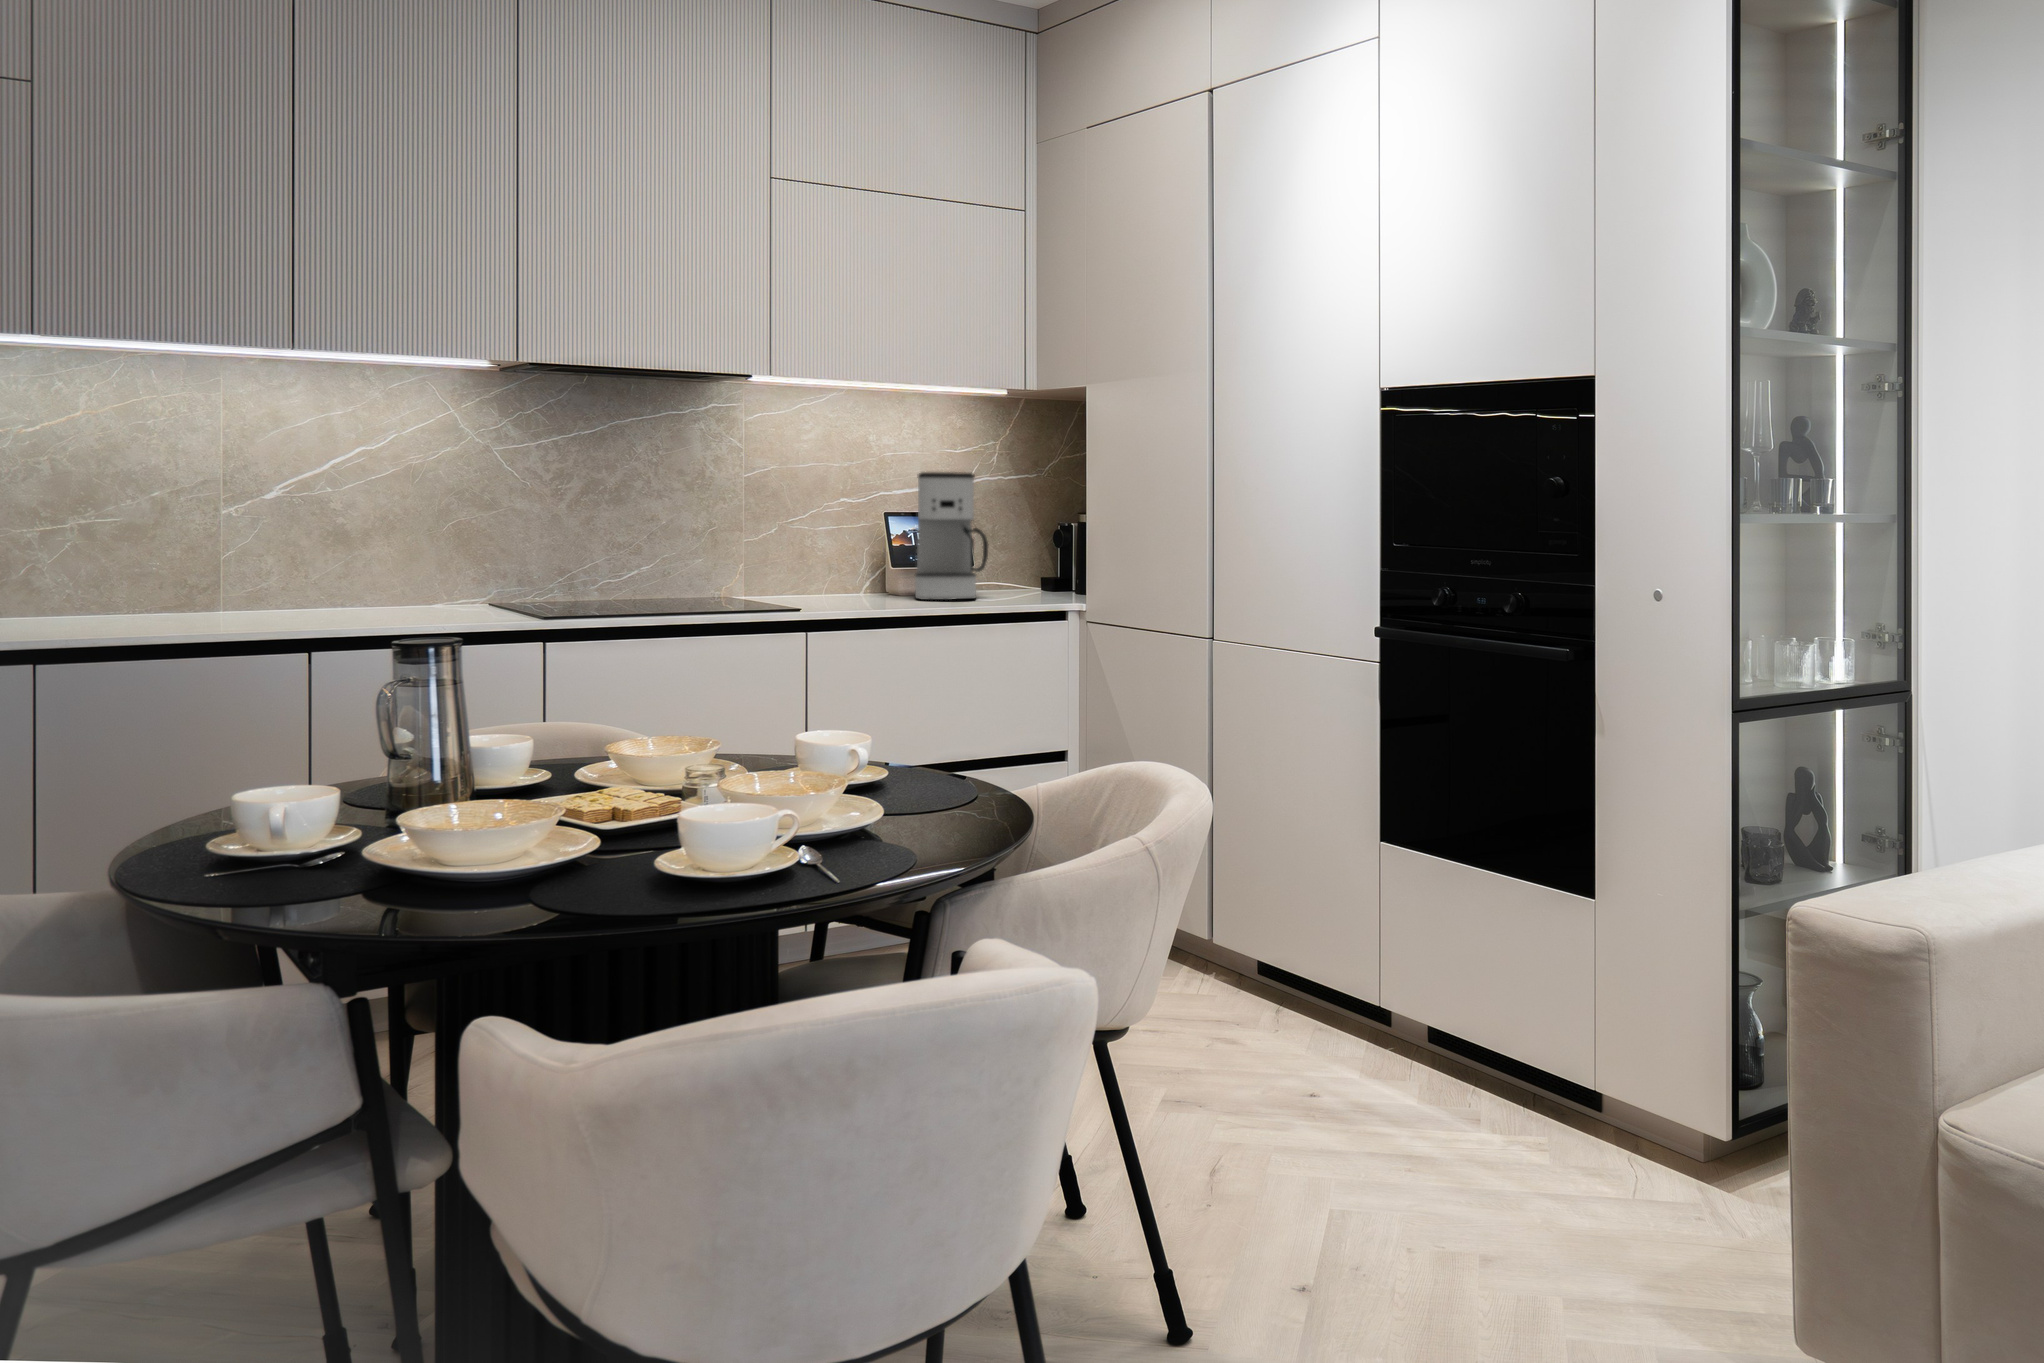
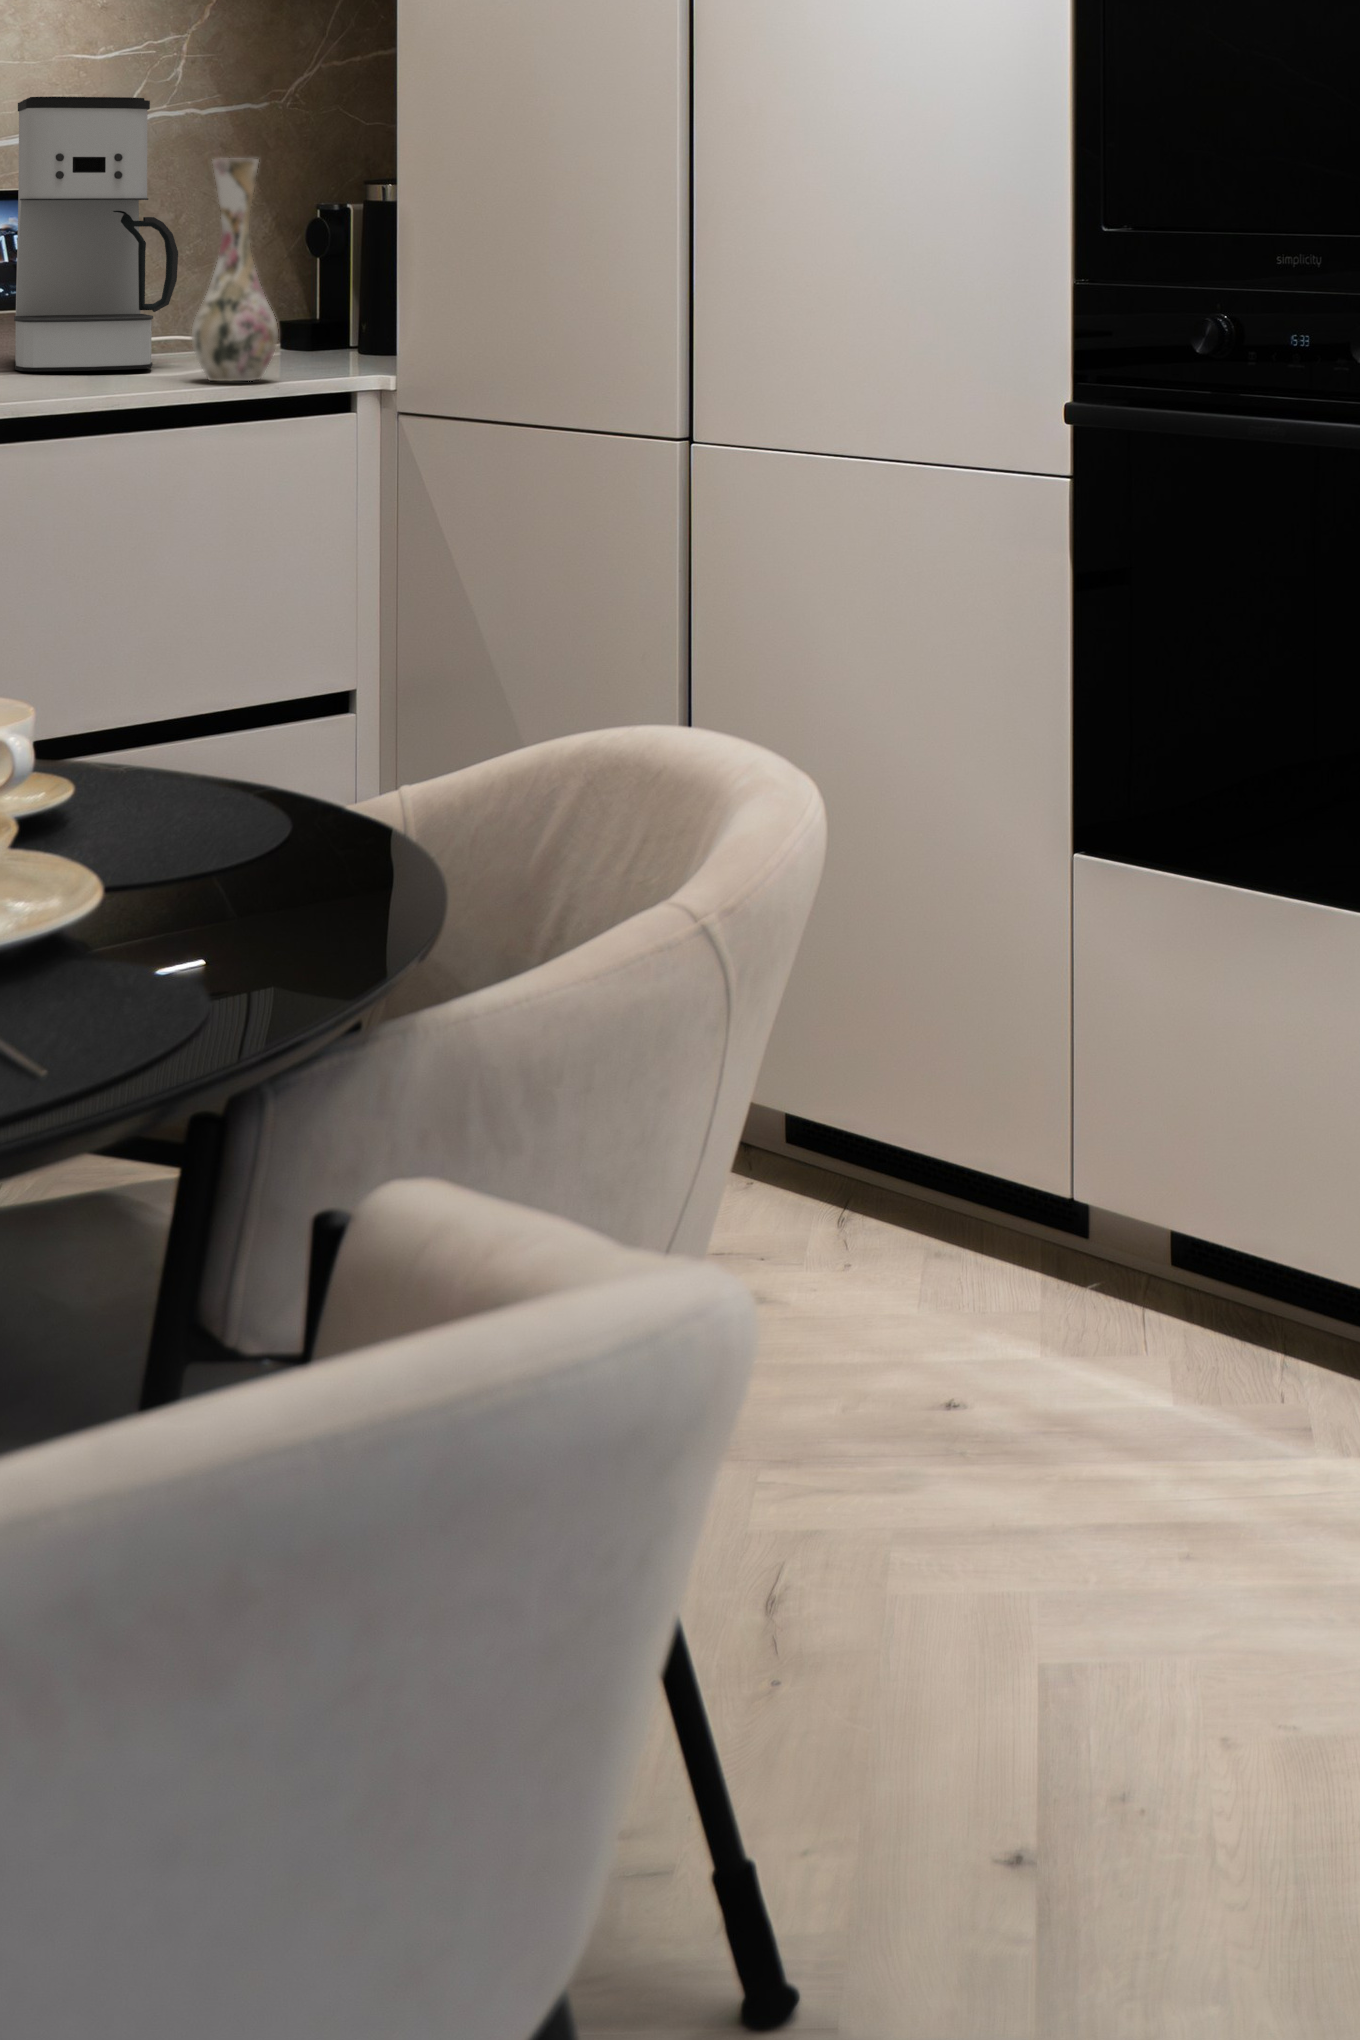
vase: none [992,502,1031,606] -> present [192,159,278,381]

